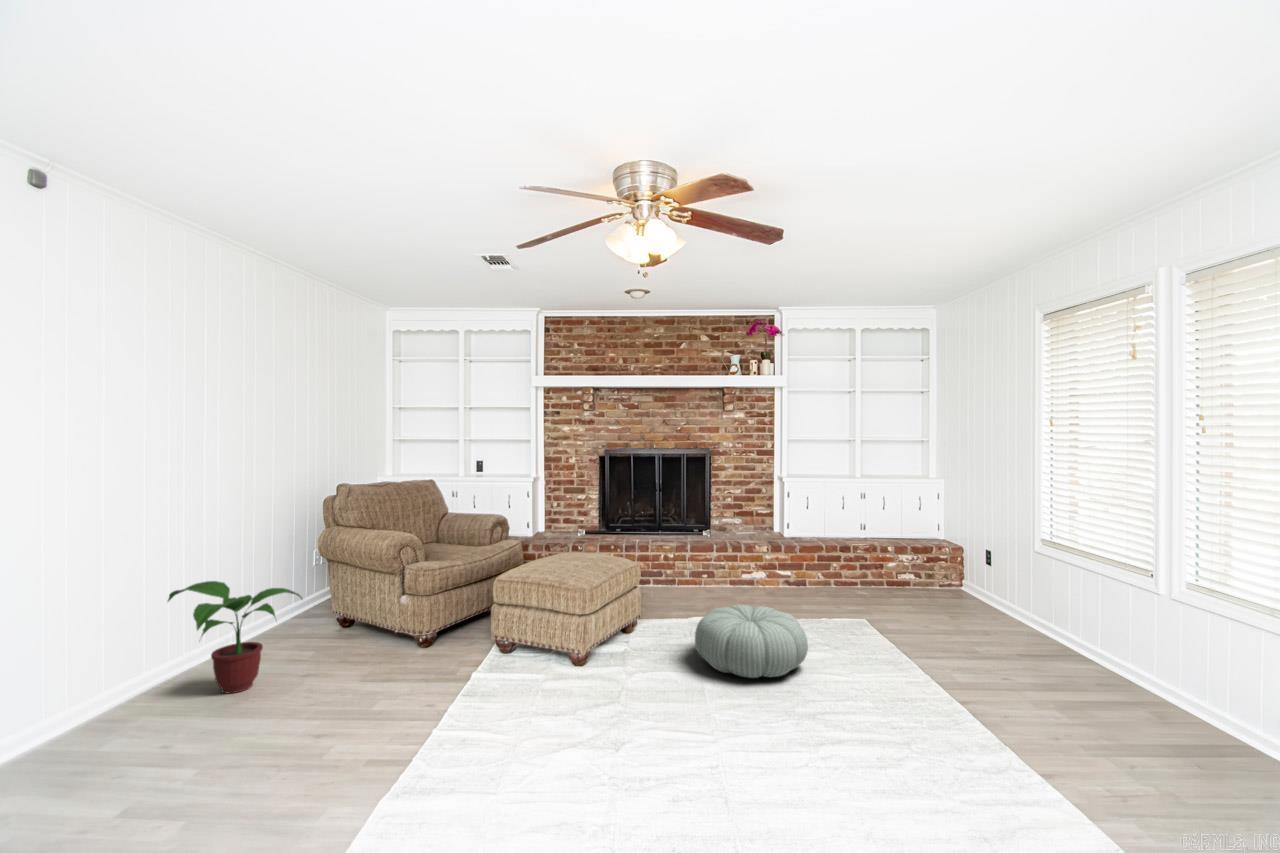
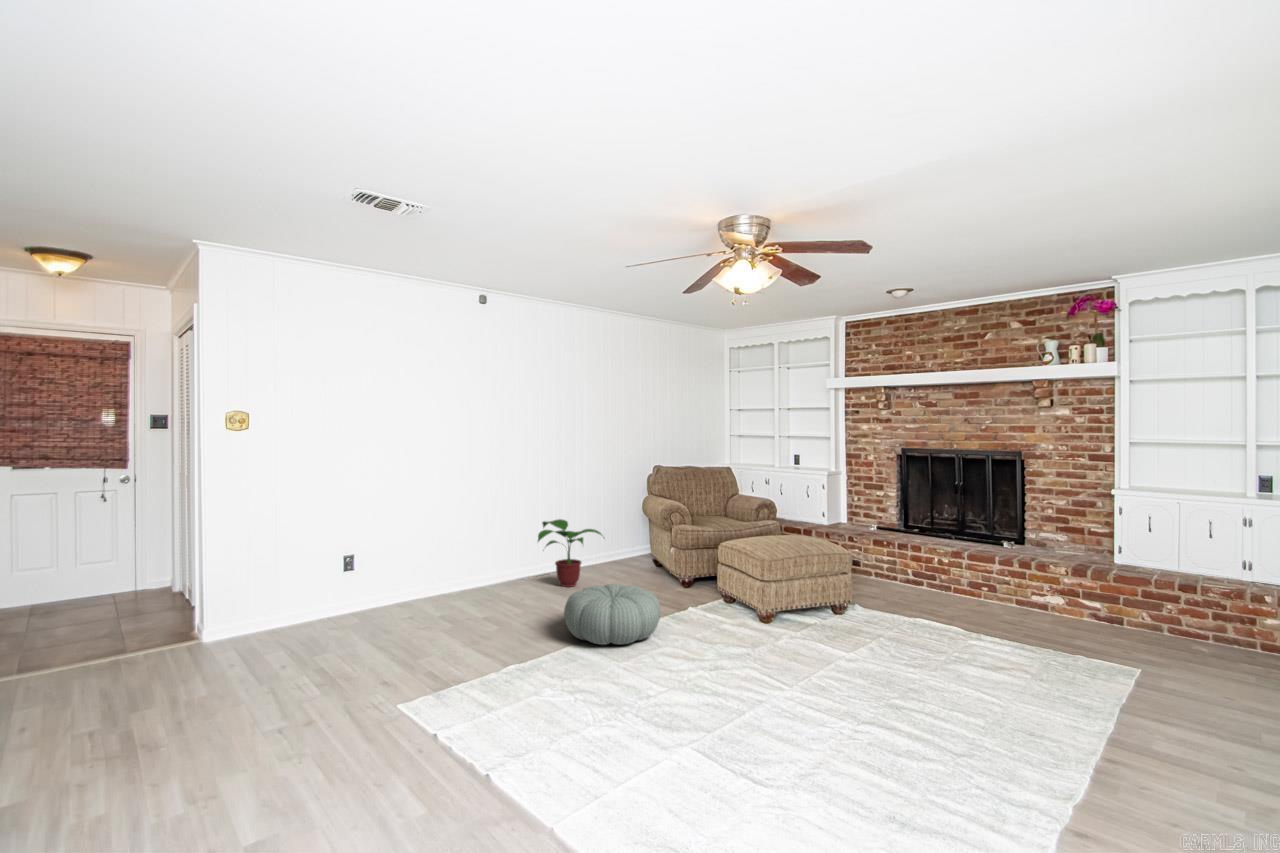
pouf: present [695,605,808,678] -> present [564,584,660,645]

